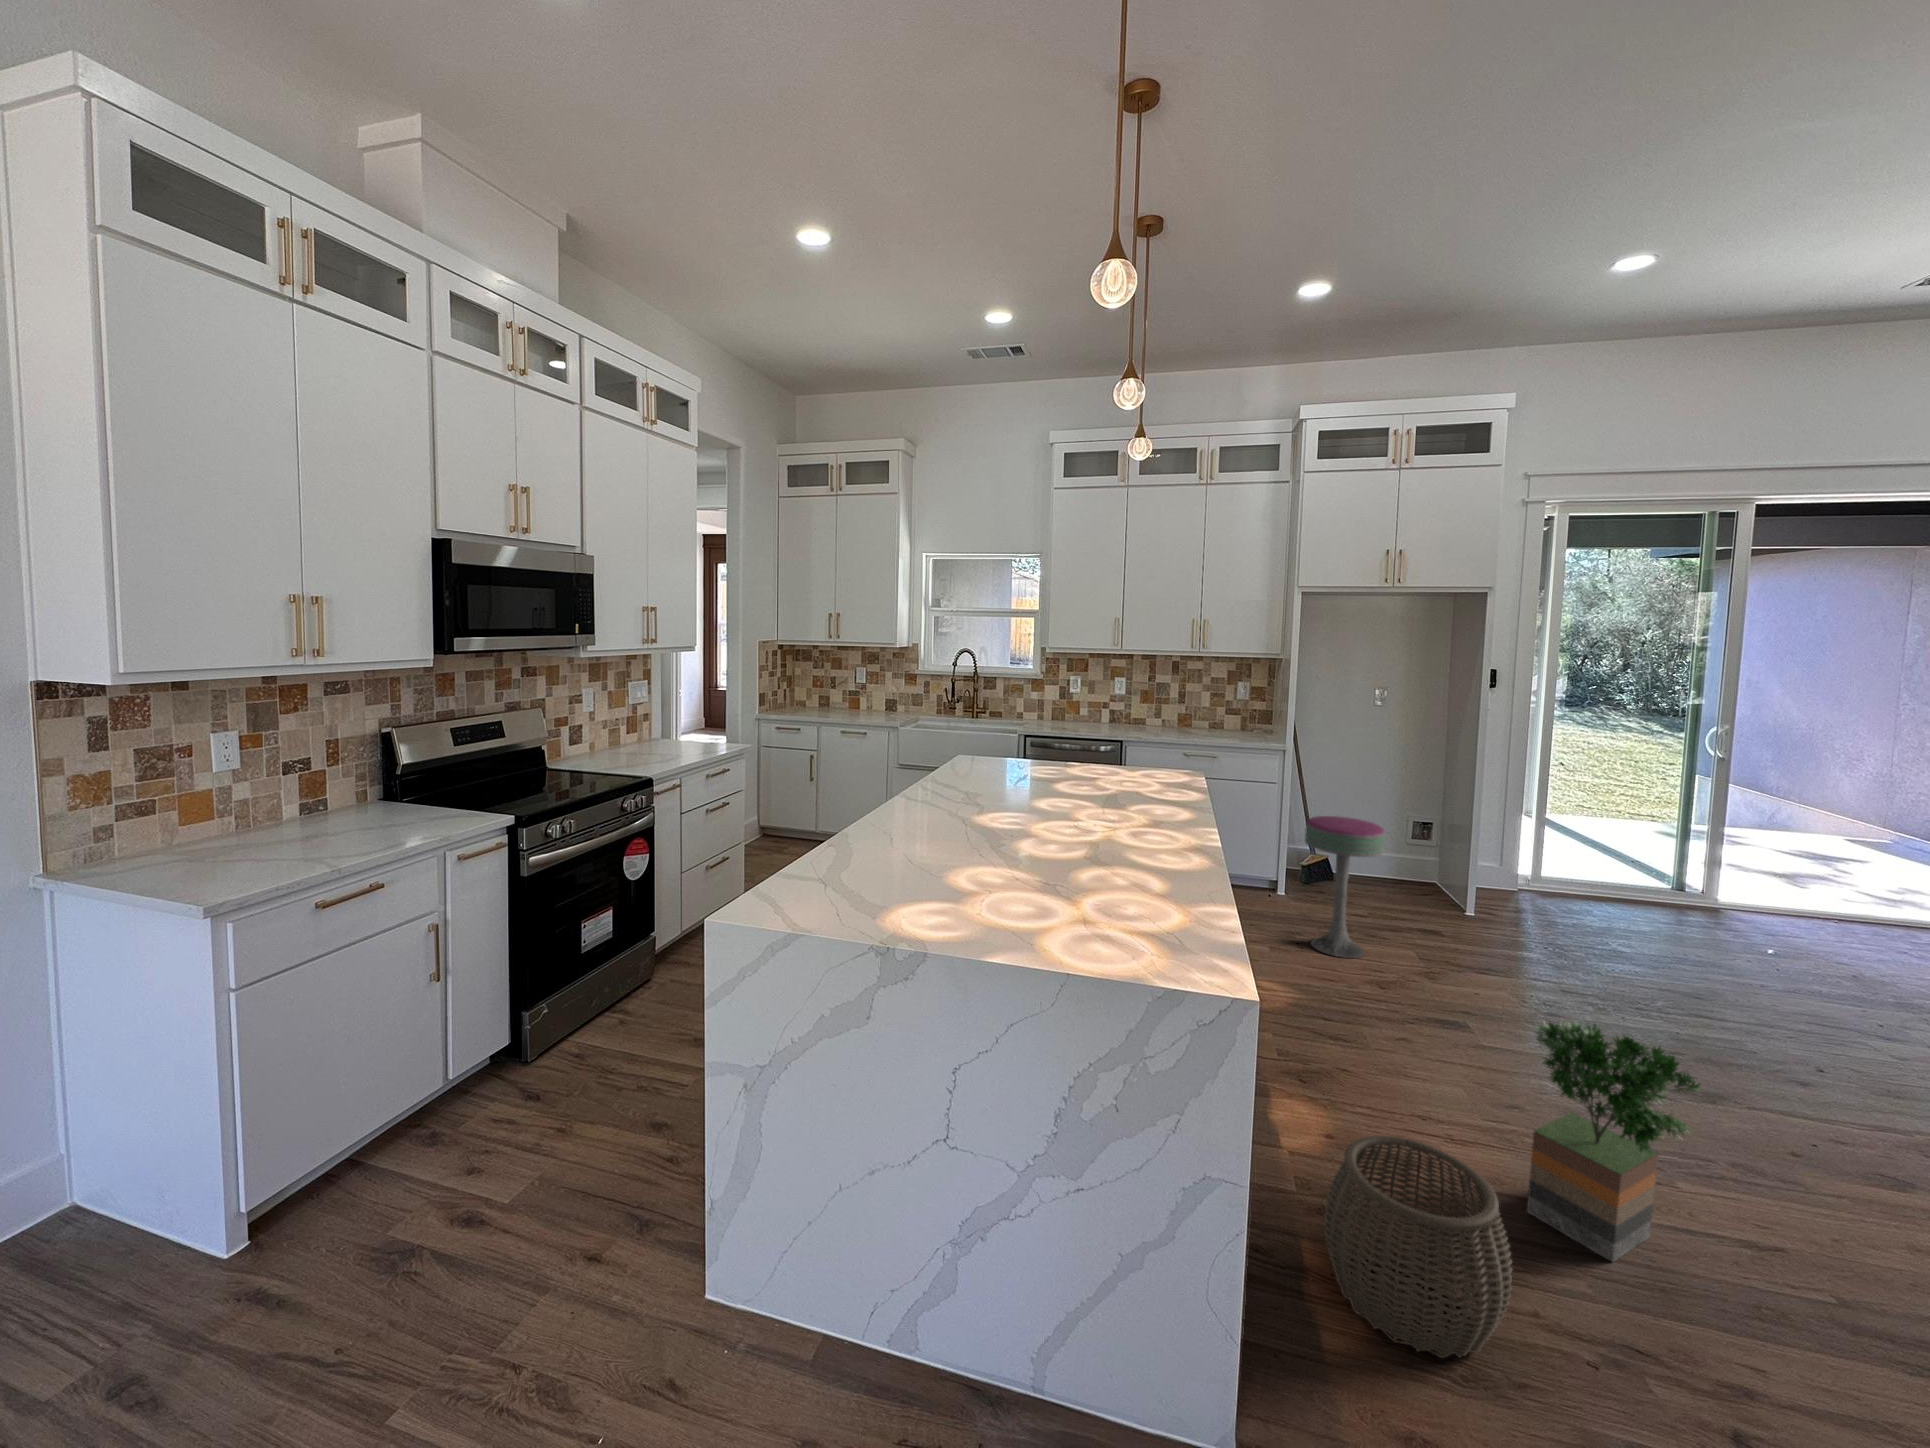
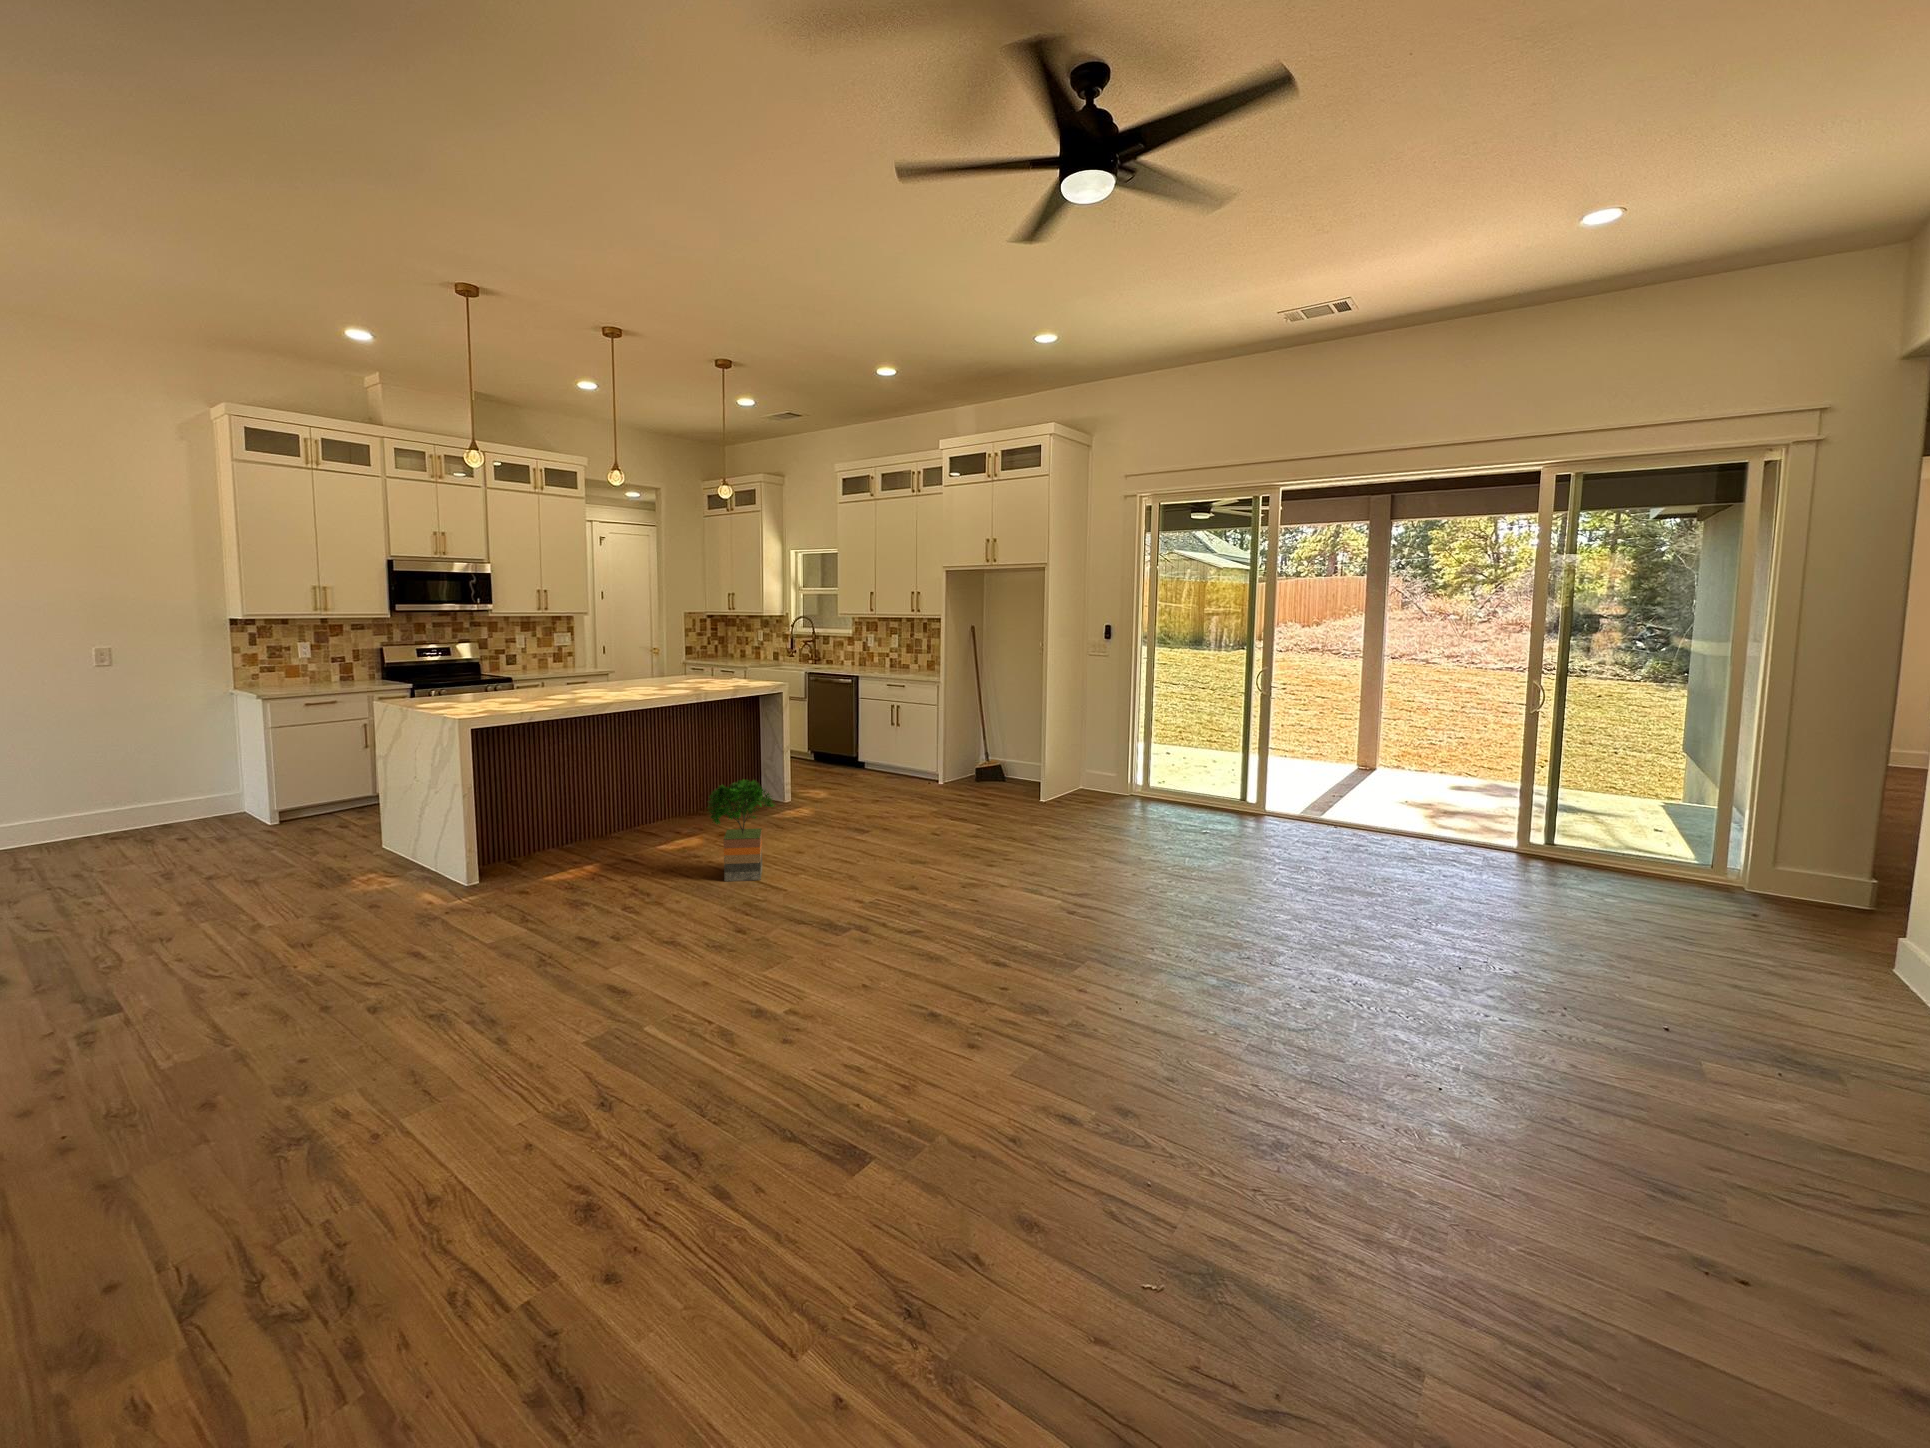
bar stool: present [1305,816,1385,958] -> none [887,720,933,809]
woven basket: present [1324,1136,1513,1358] -> none [580,813,652,885]

